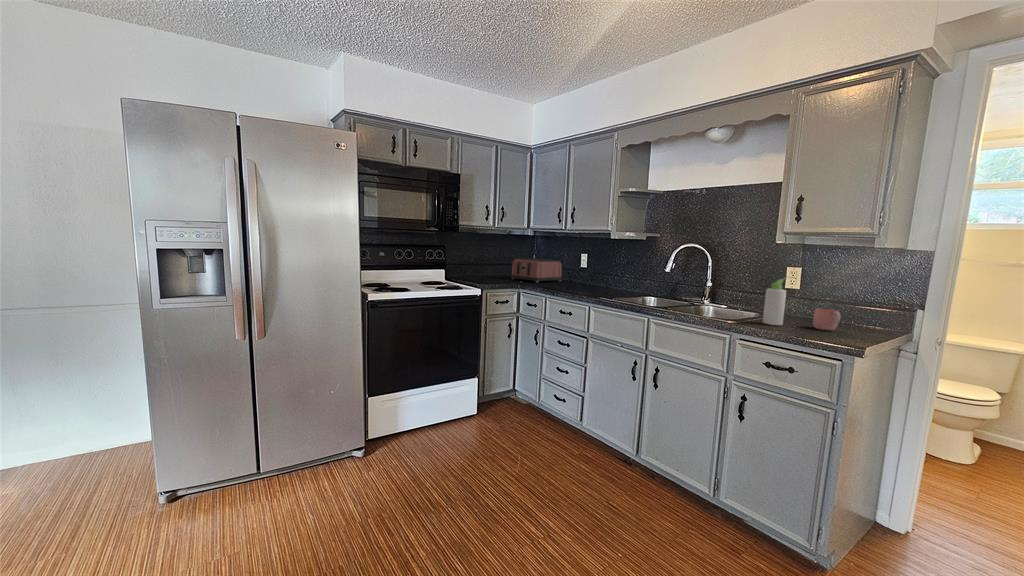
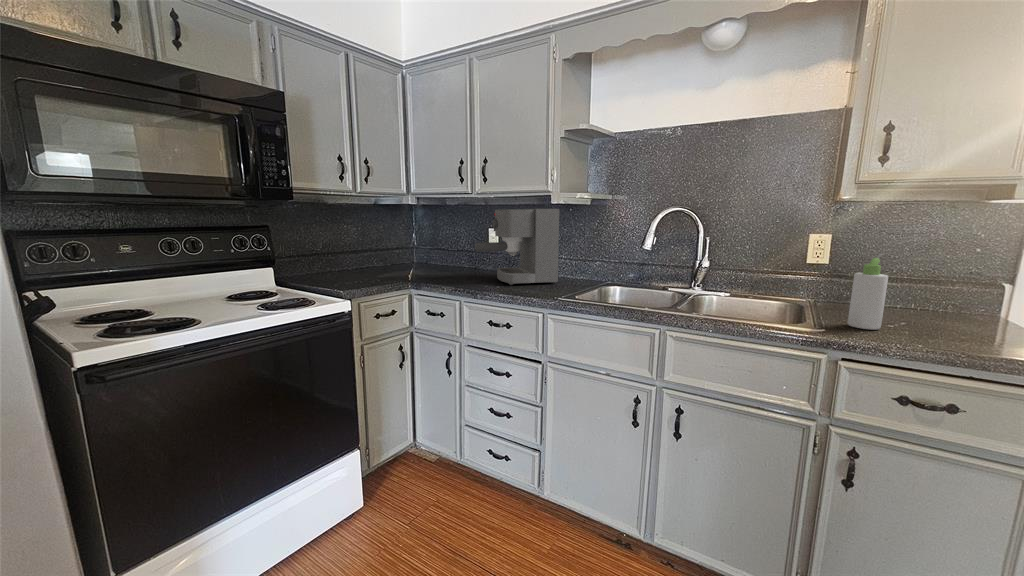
coffee maker: none [559,241,615,292] -> present [475,209,559,285]
toaster: present [511,258,562,283] -> none [387,238,464,276]
mug: present [813,309,841,330] -> none [911,297,968,330]

